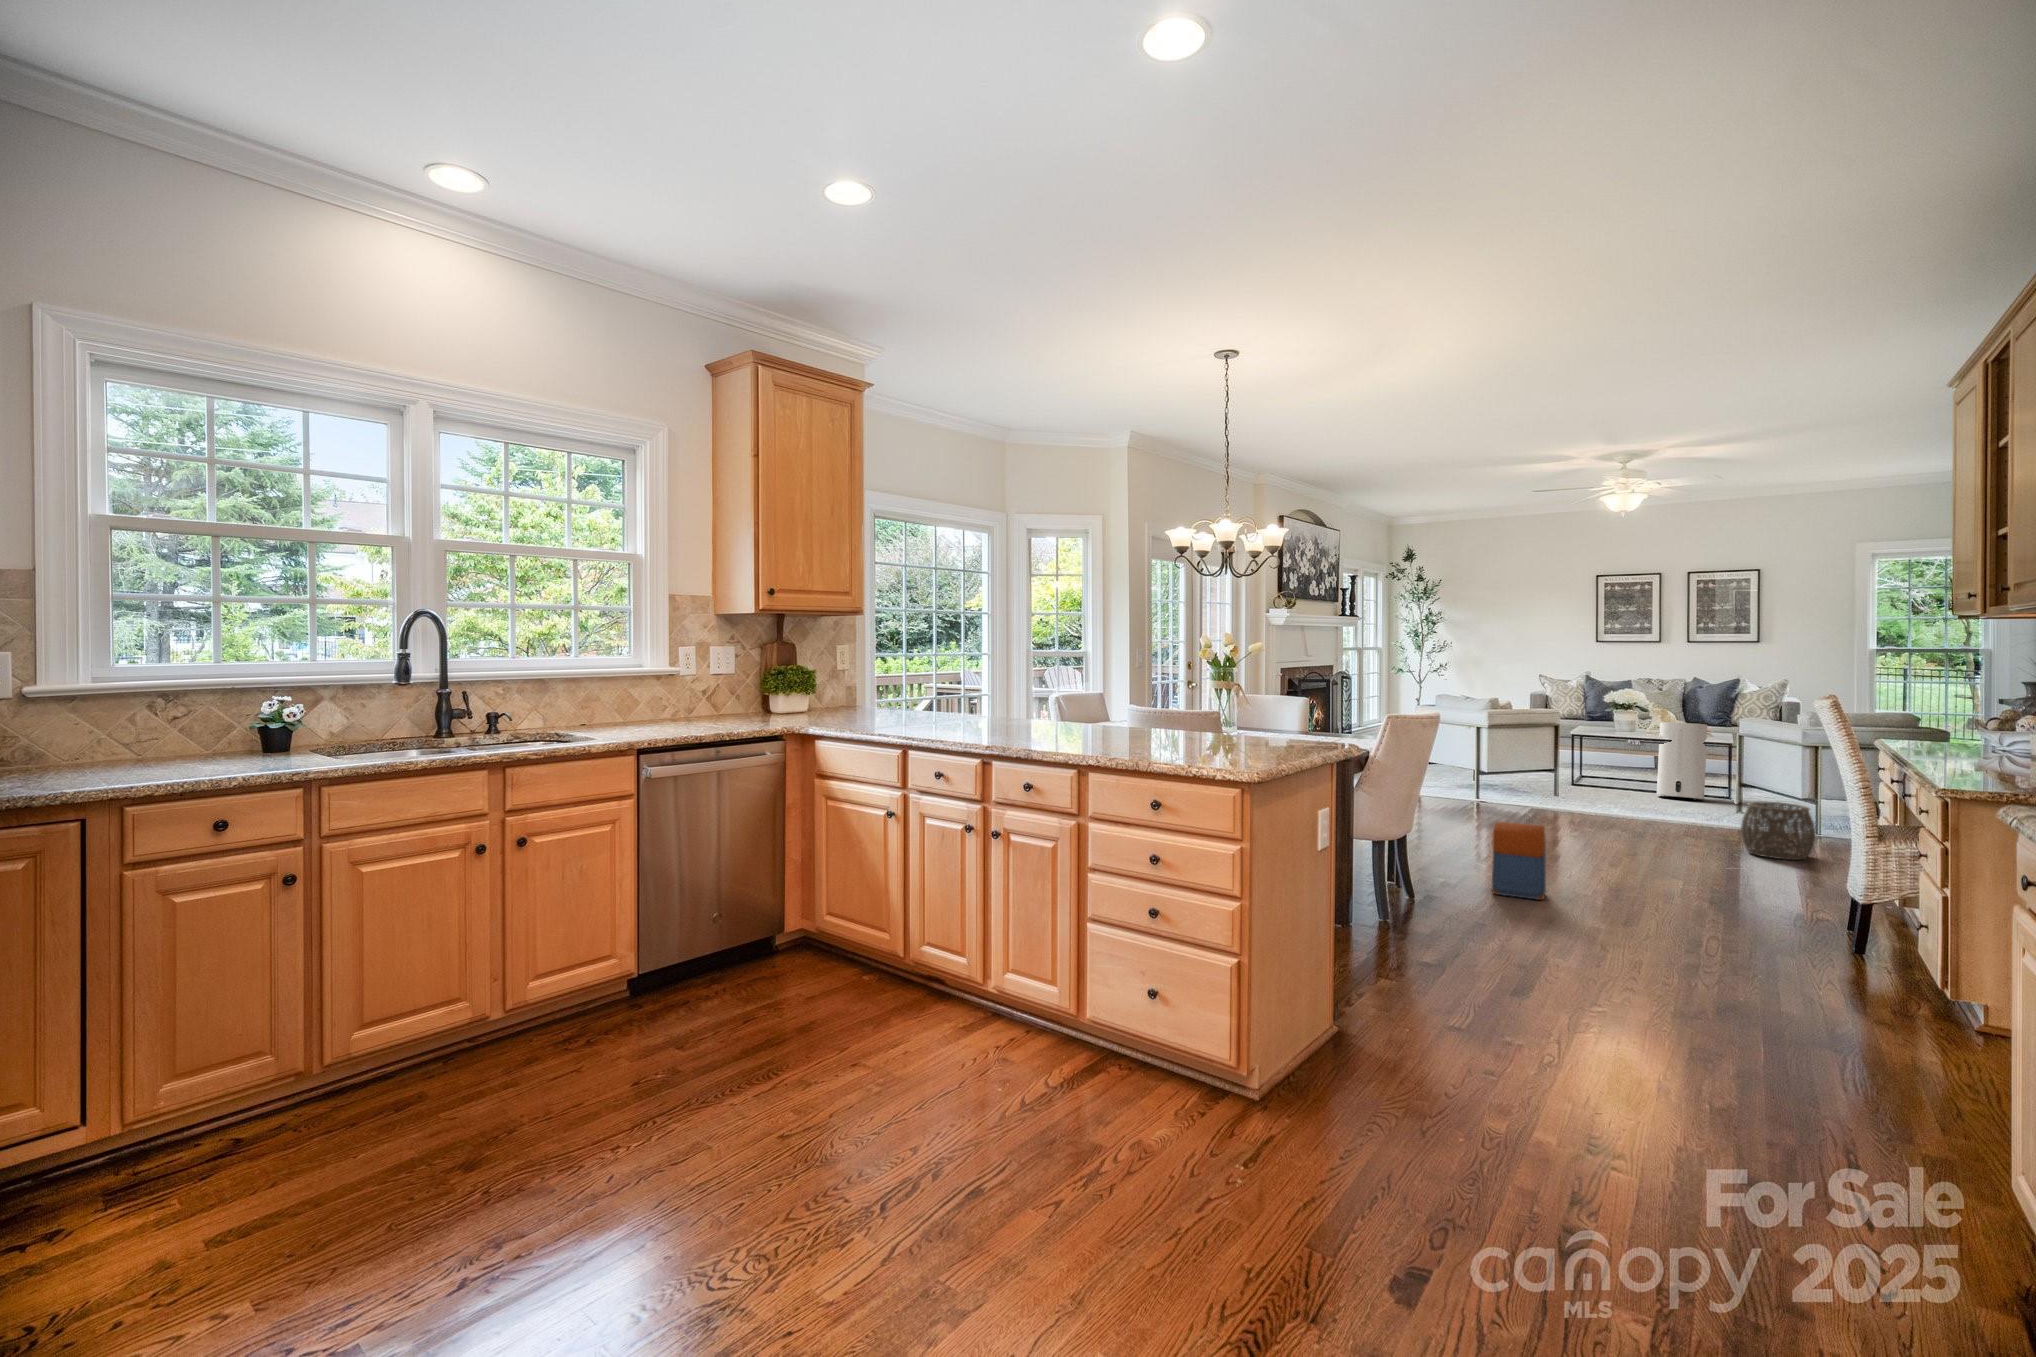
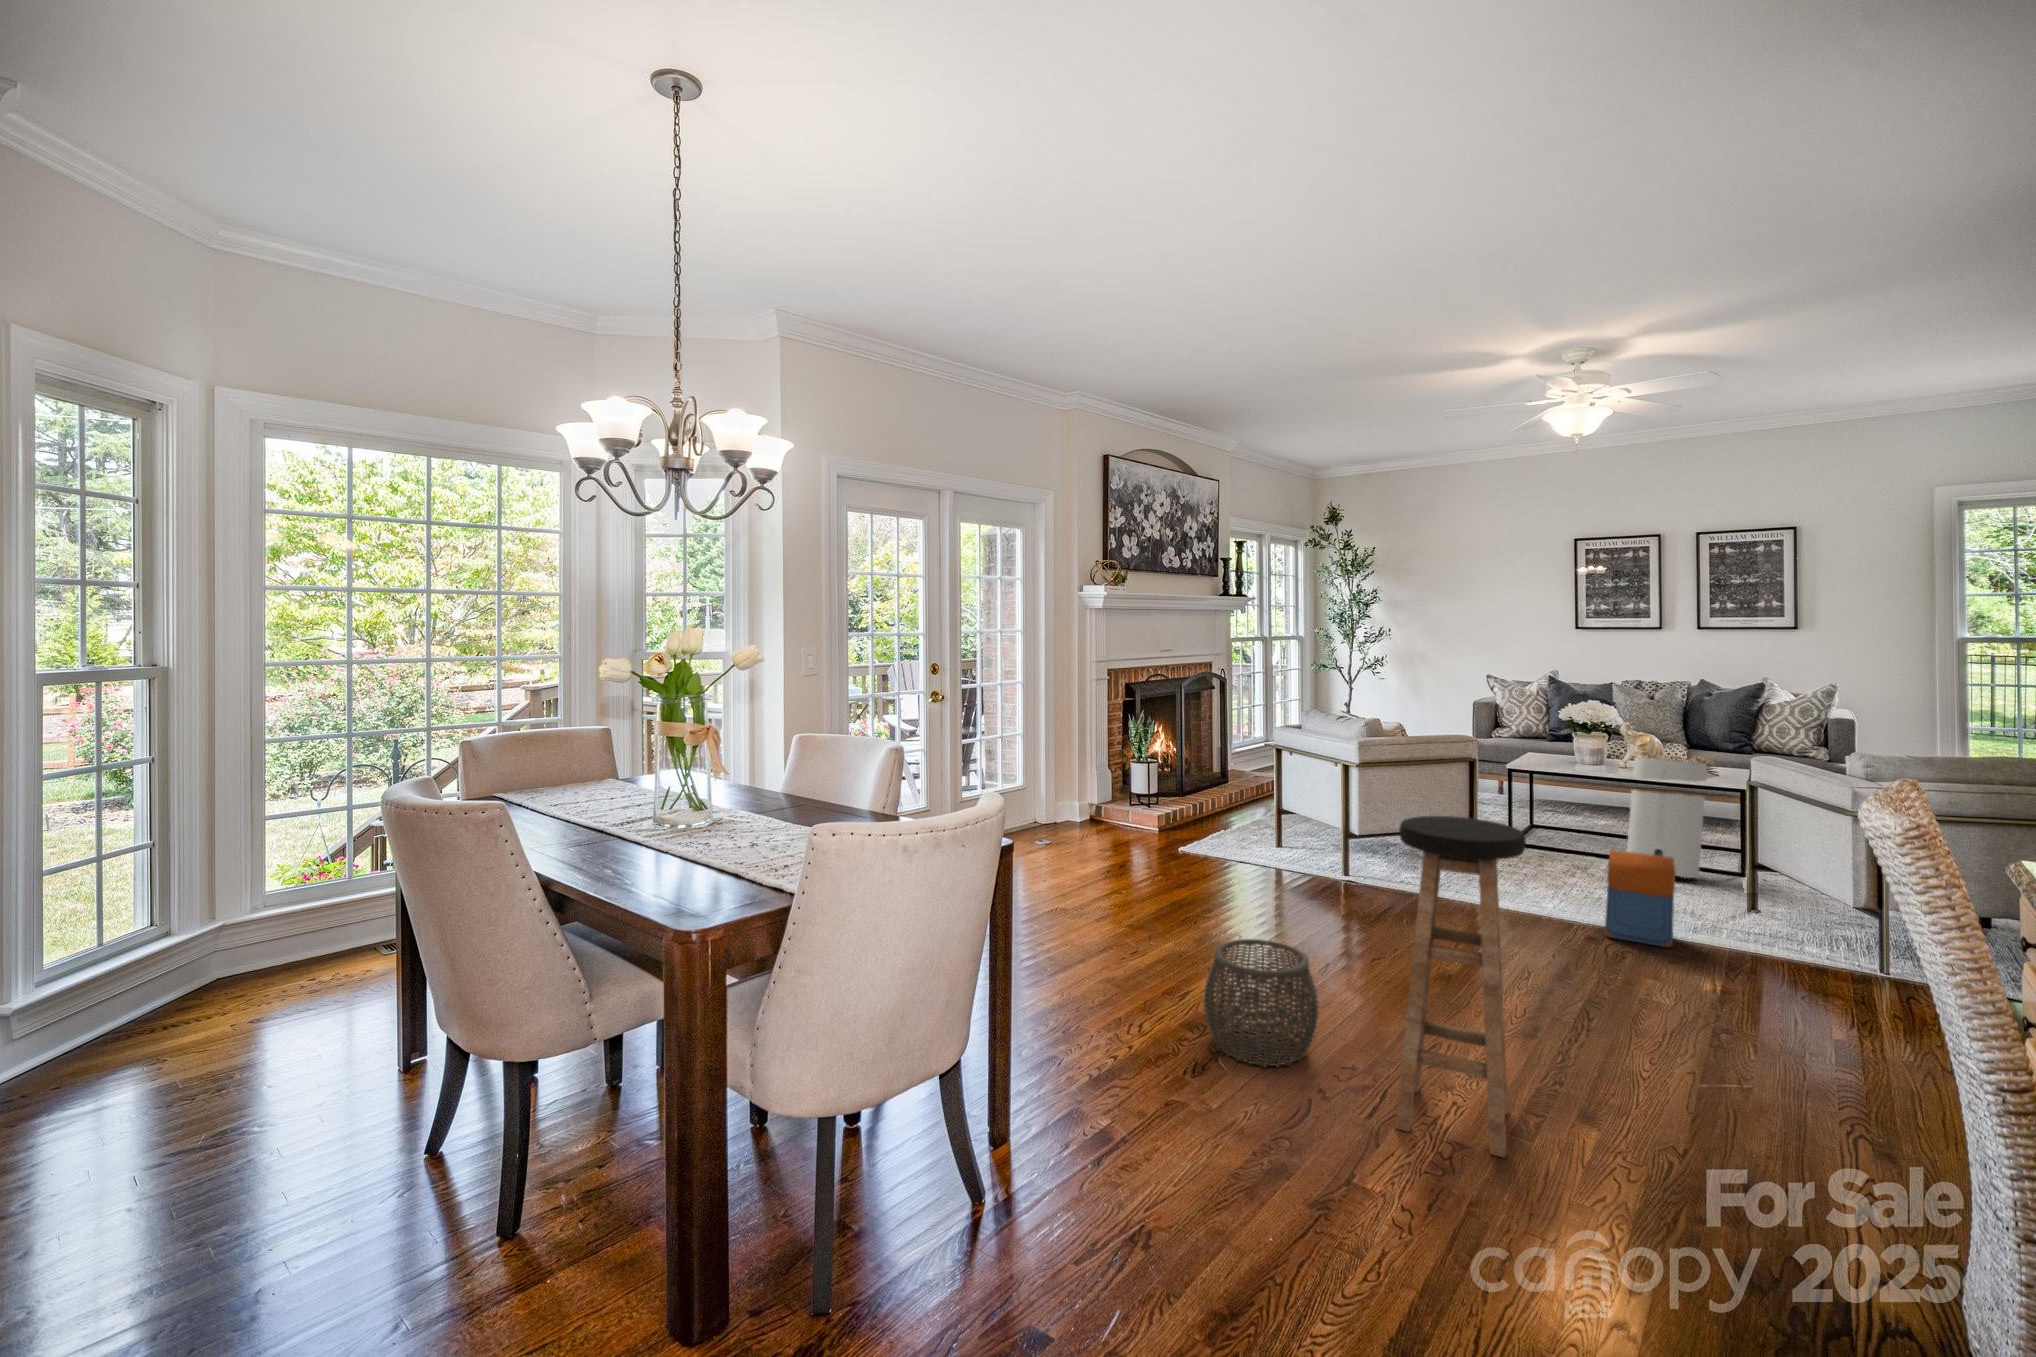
bar stool: none [1580,725,1645,881] -> present [1395,816,1526,1157]
woven basket: present [1741,801,1816,860] -> present [1204,939,1319,1067]
backpack: present [1492,821,1546,900] -> present [1605,850,1675,947]

